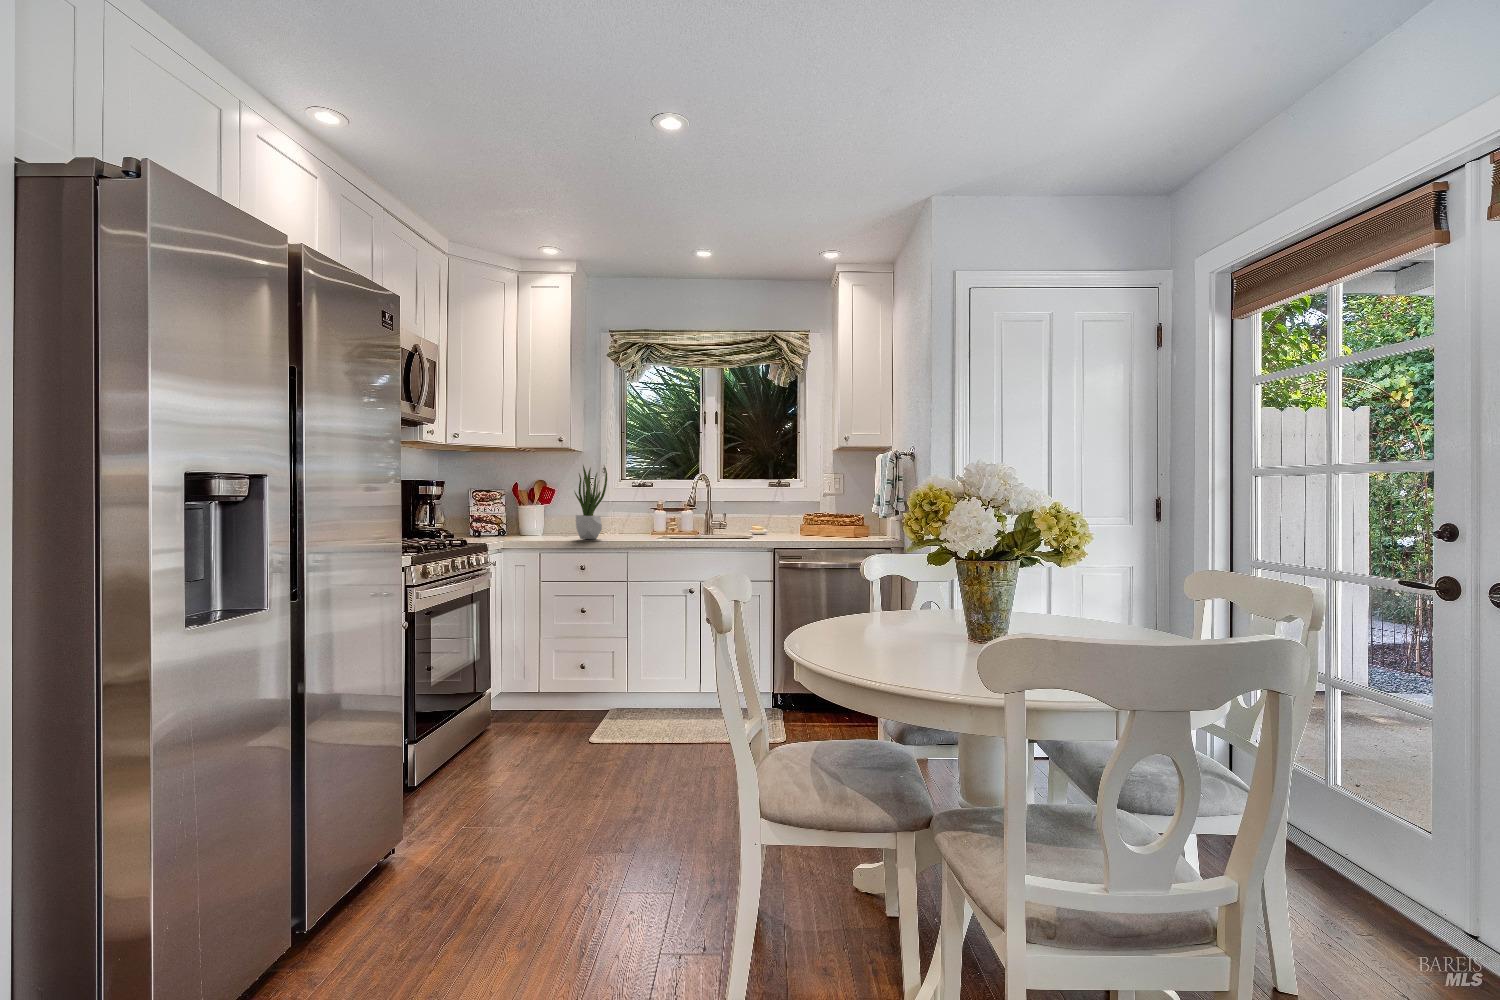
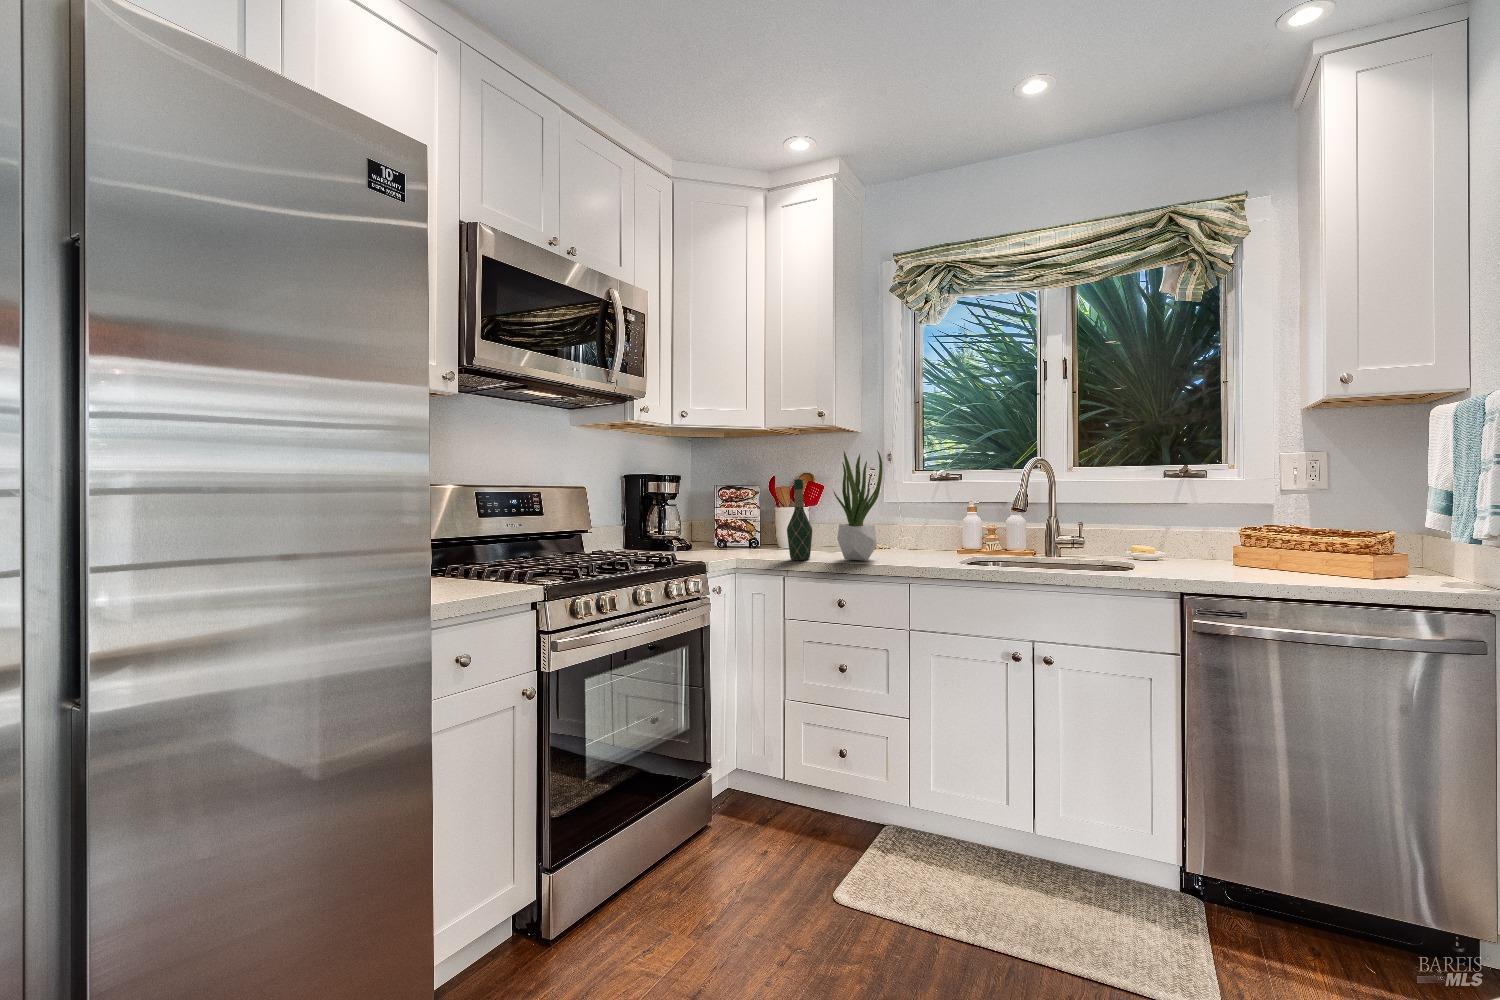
wine bottle: none [538,483,556,540] -> present [787,479,812,560]

